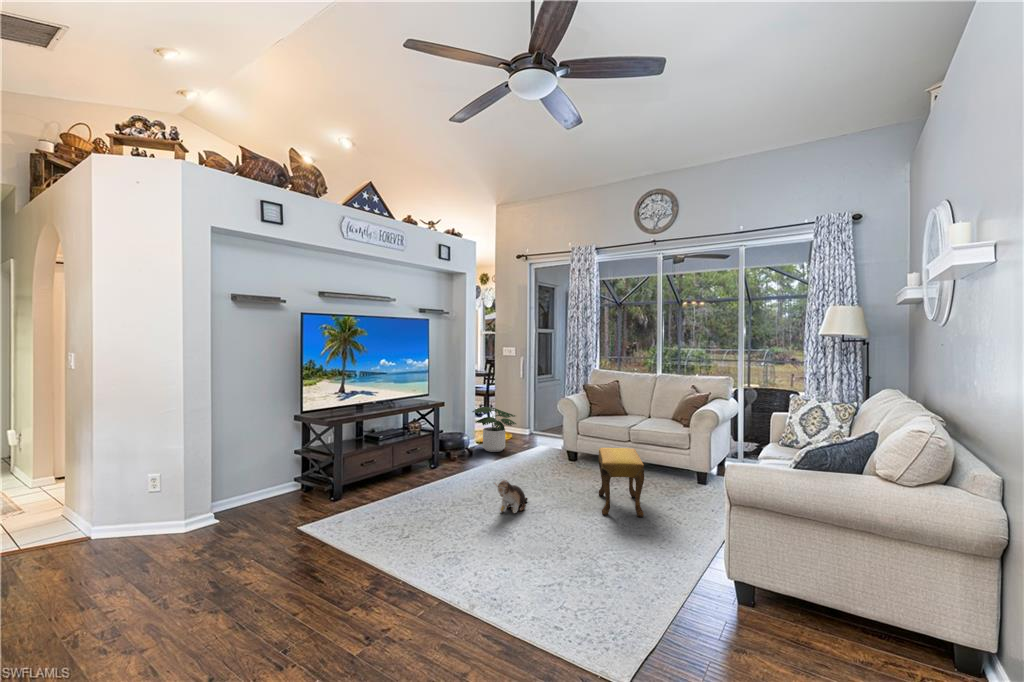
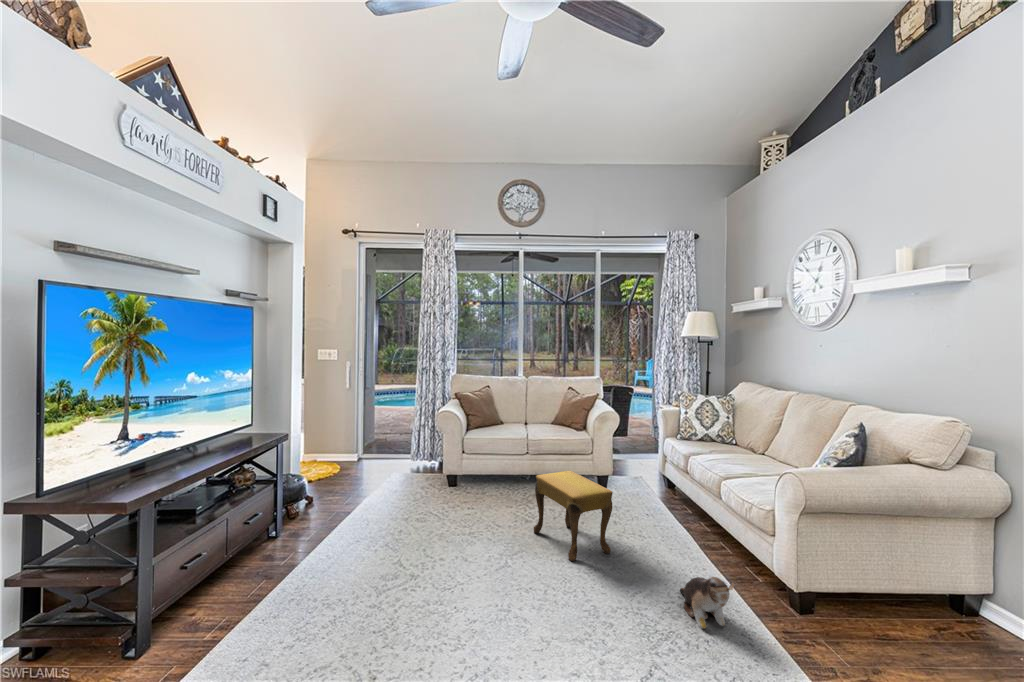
potted plant: present [473,407,516,452] -> none [307,432,372,492]
plush toy: present [495,480,528,513] -> present [680,577,734,629]

